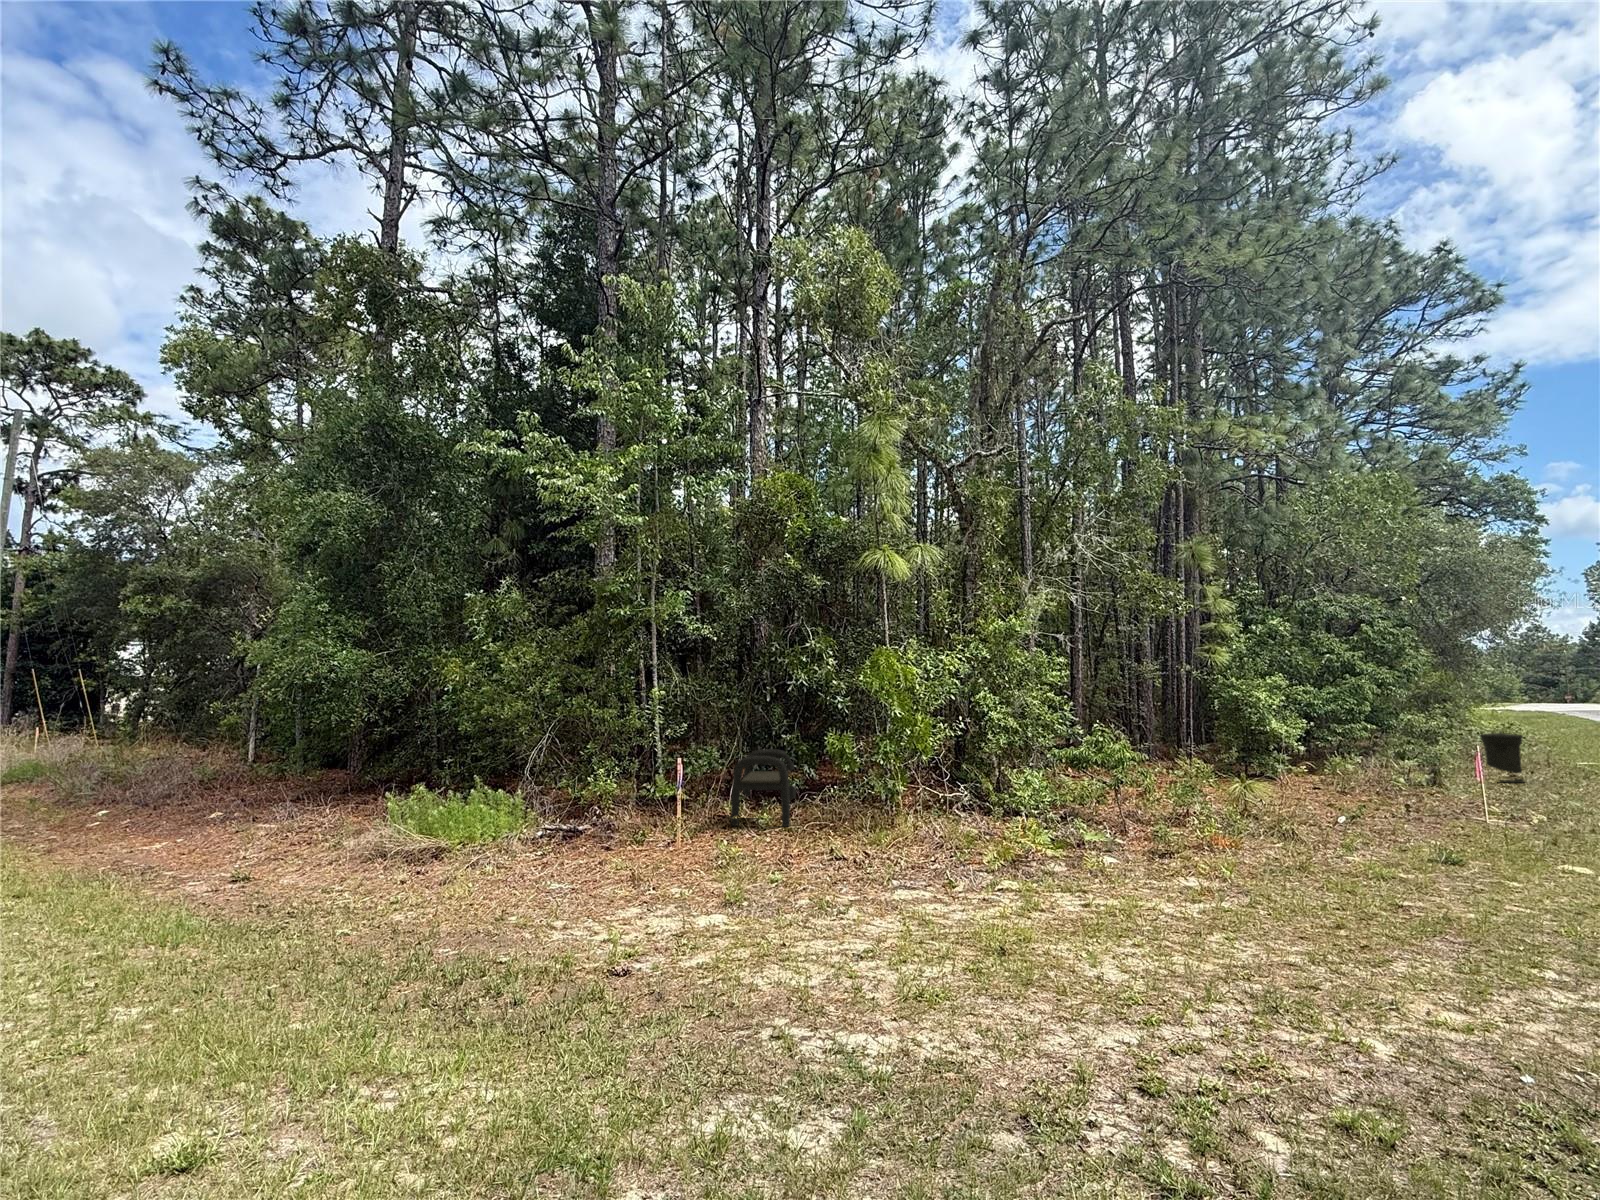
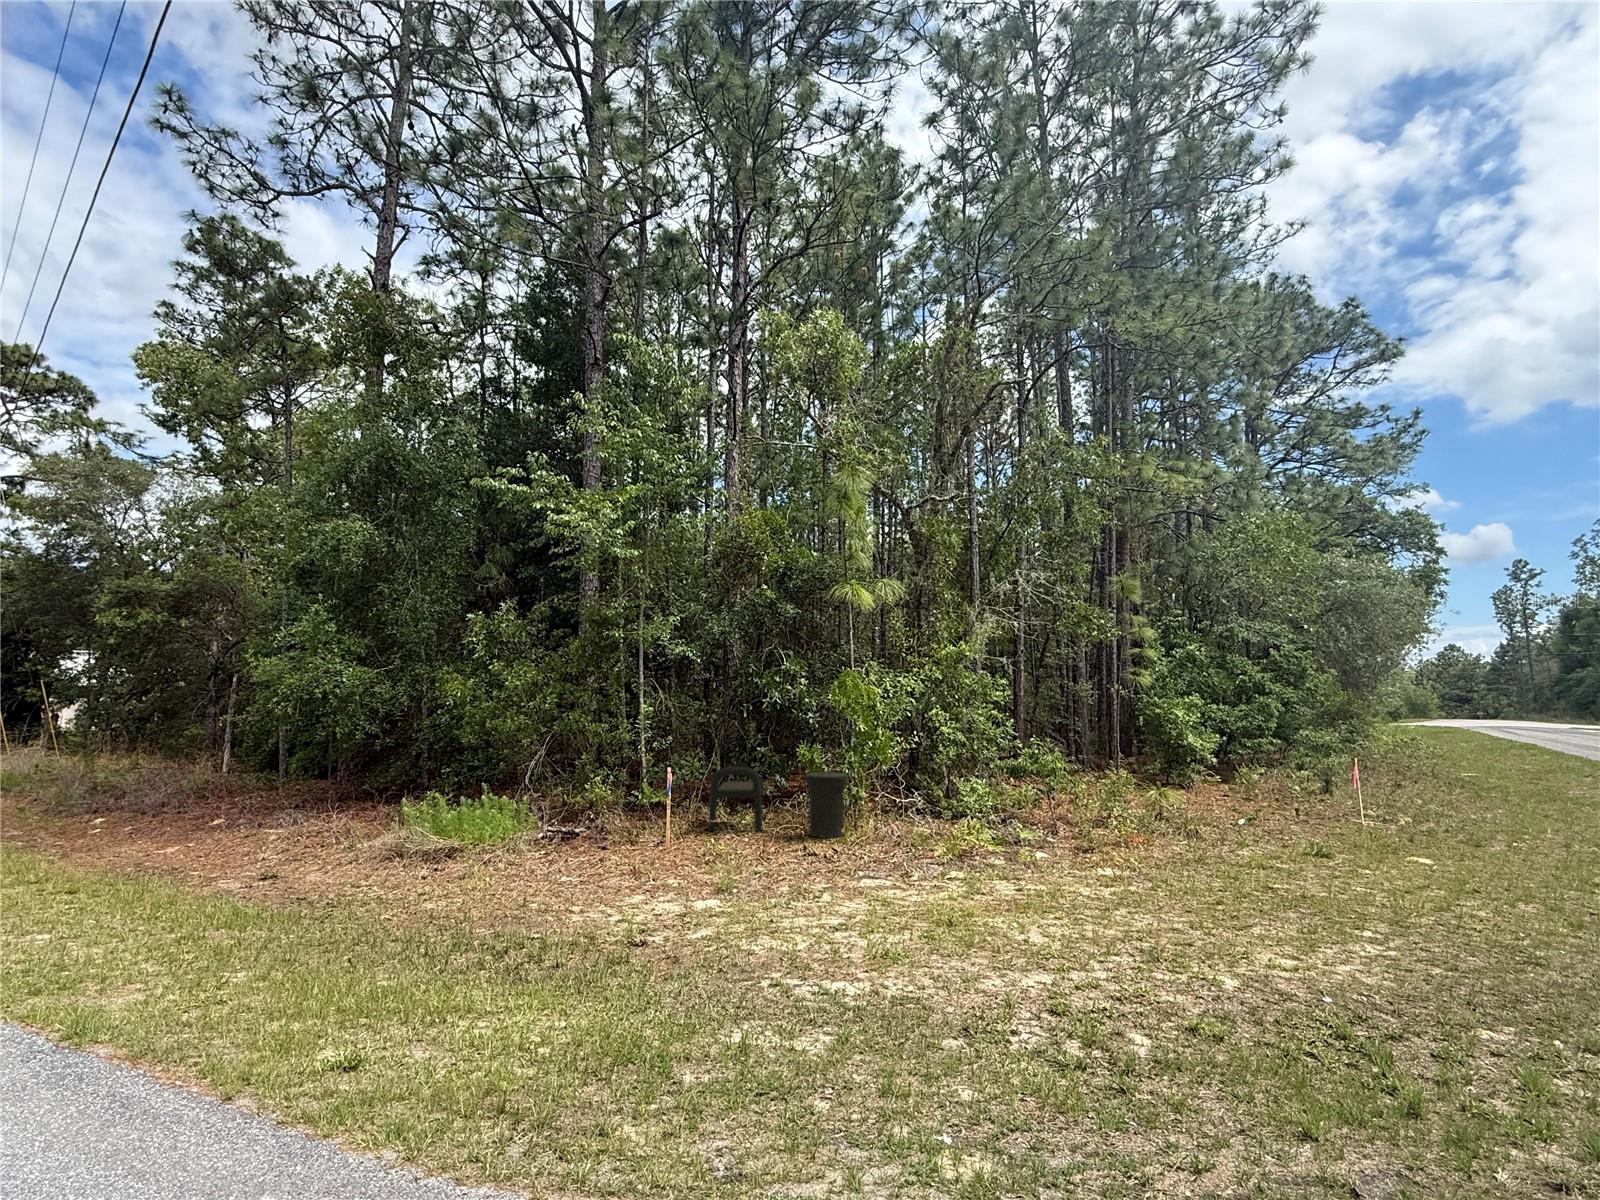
trash can: present [1479,732,1524,783] -> present [805,770,848,838]

